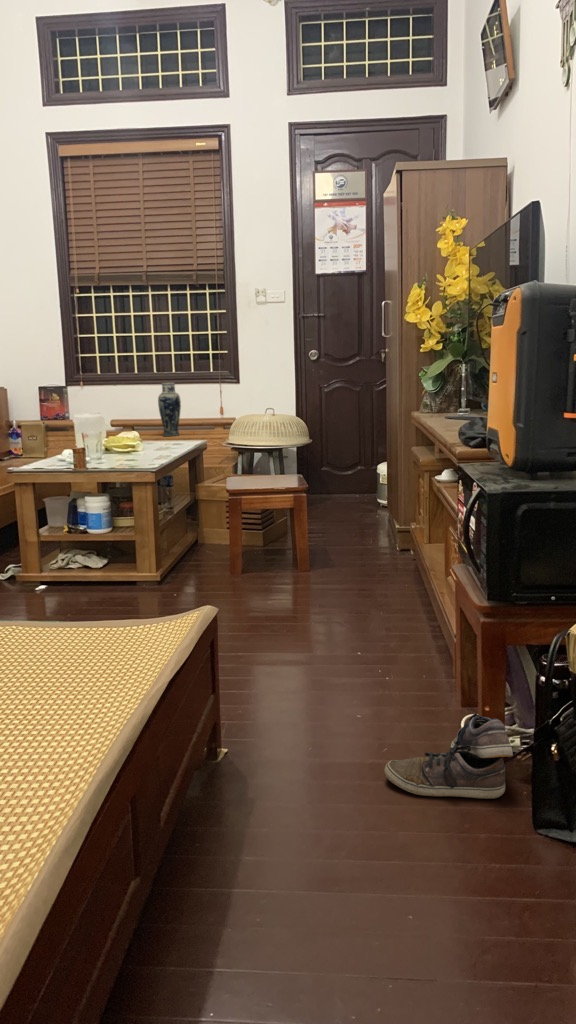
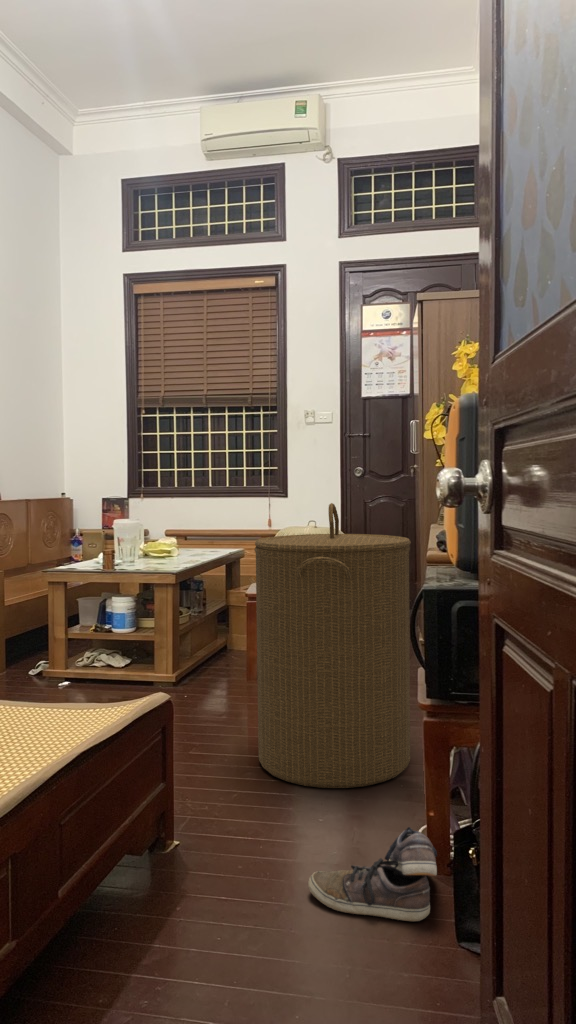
vase: present [158,383,181,436] -> none [210,496,231,547]
laundry hamper: none [272,396,431,679] -> present [254,503,411,788]

